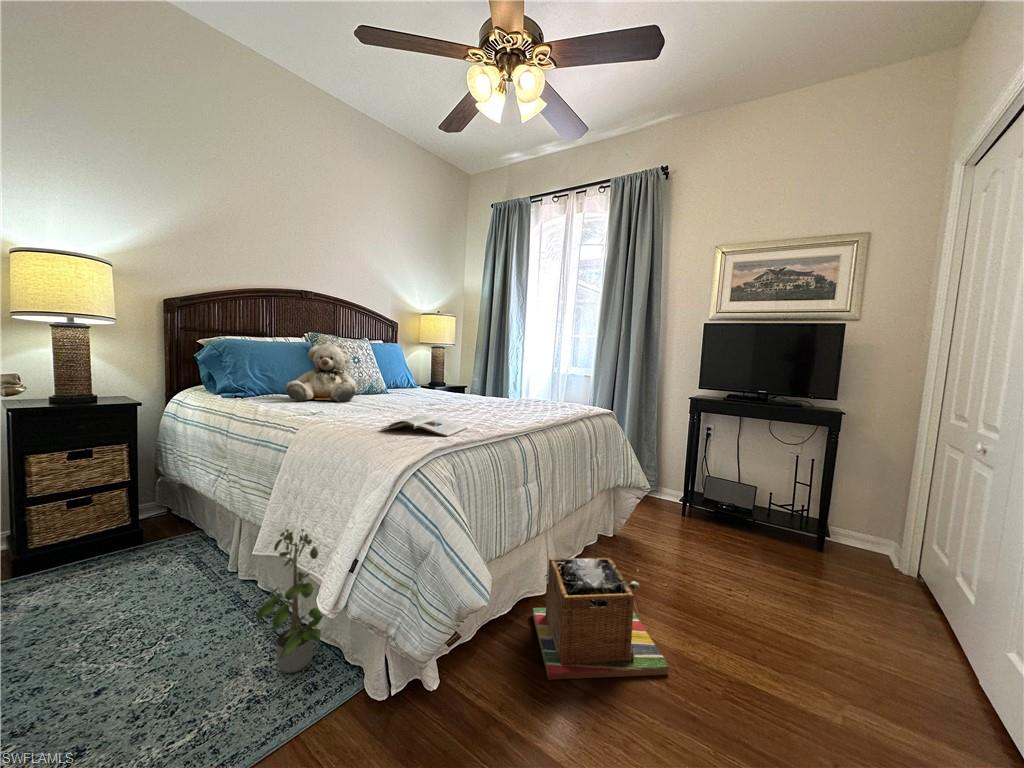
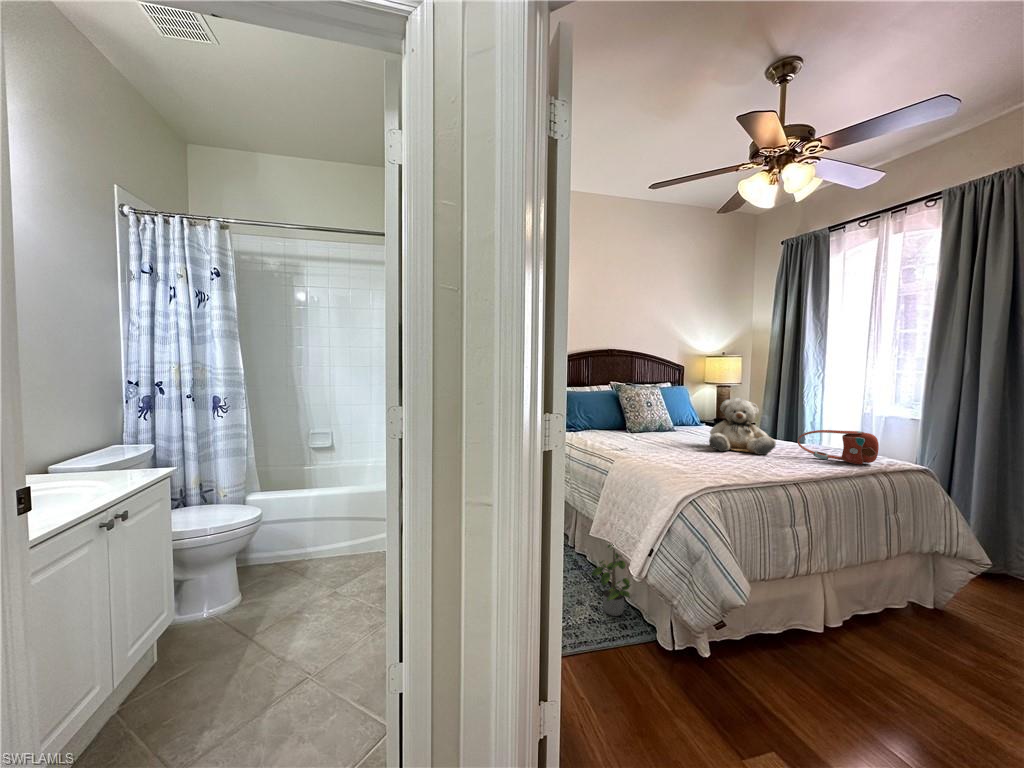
teddy bear: present [286,344,357,402] -> present [709,398,776,455]
handbag: none [517,378,583,411] -> present [798,430,879,464]
magazine: present [381,415,468,437] -> none [669,459,738,479]
laundry basket: present [533,557,669,680] -> none [802,596,947,736]

